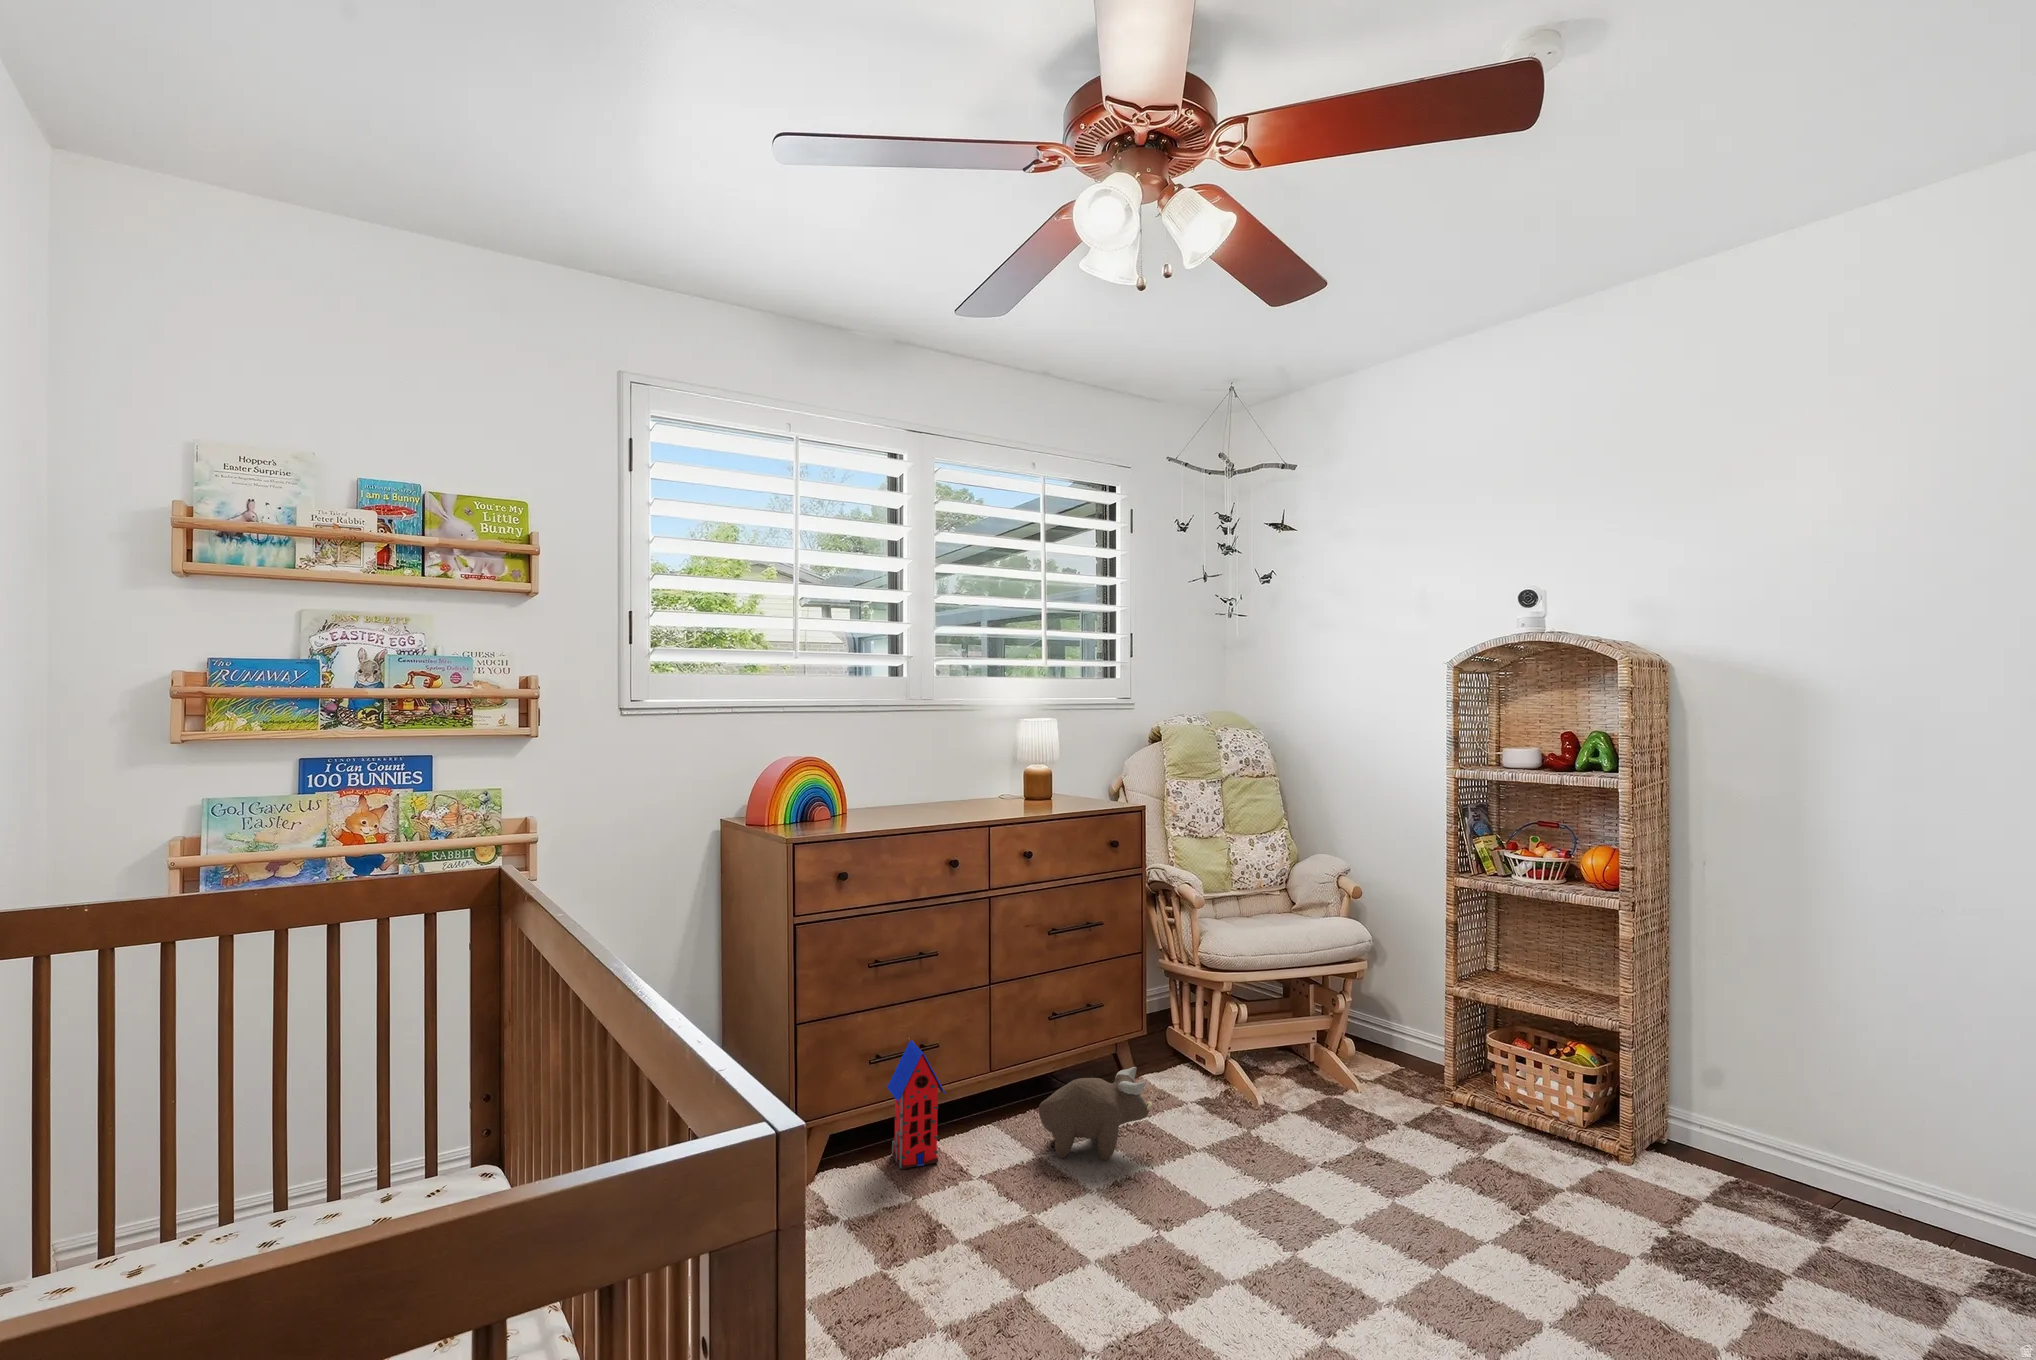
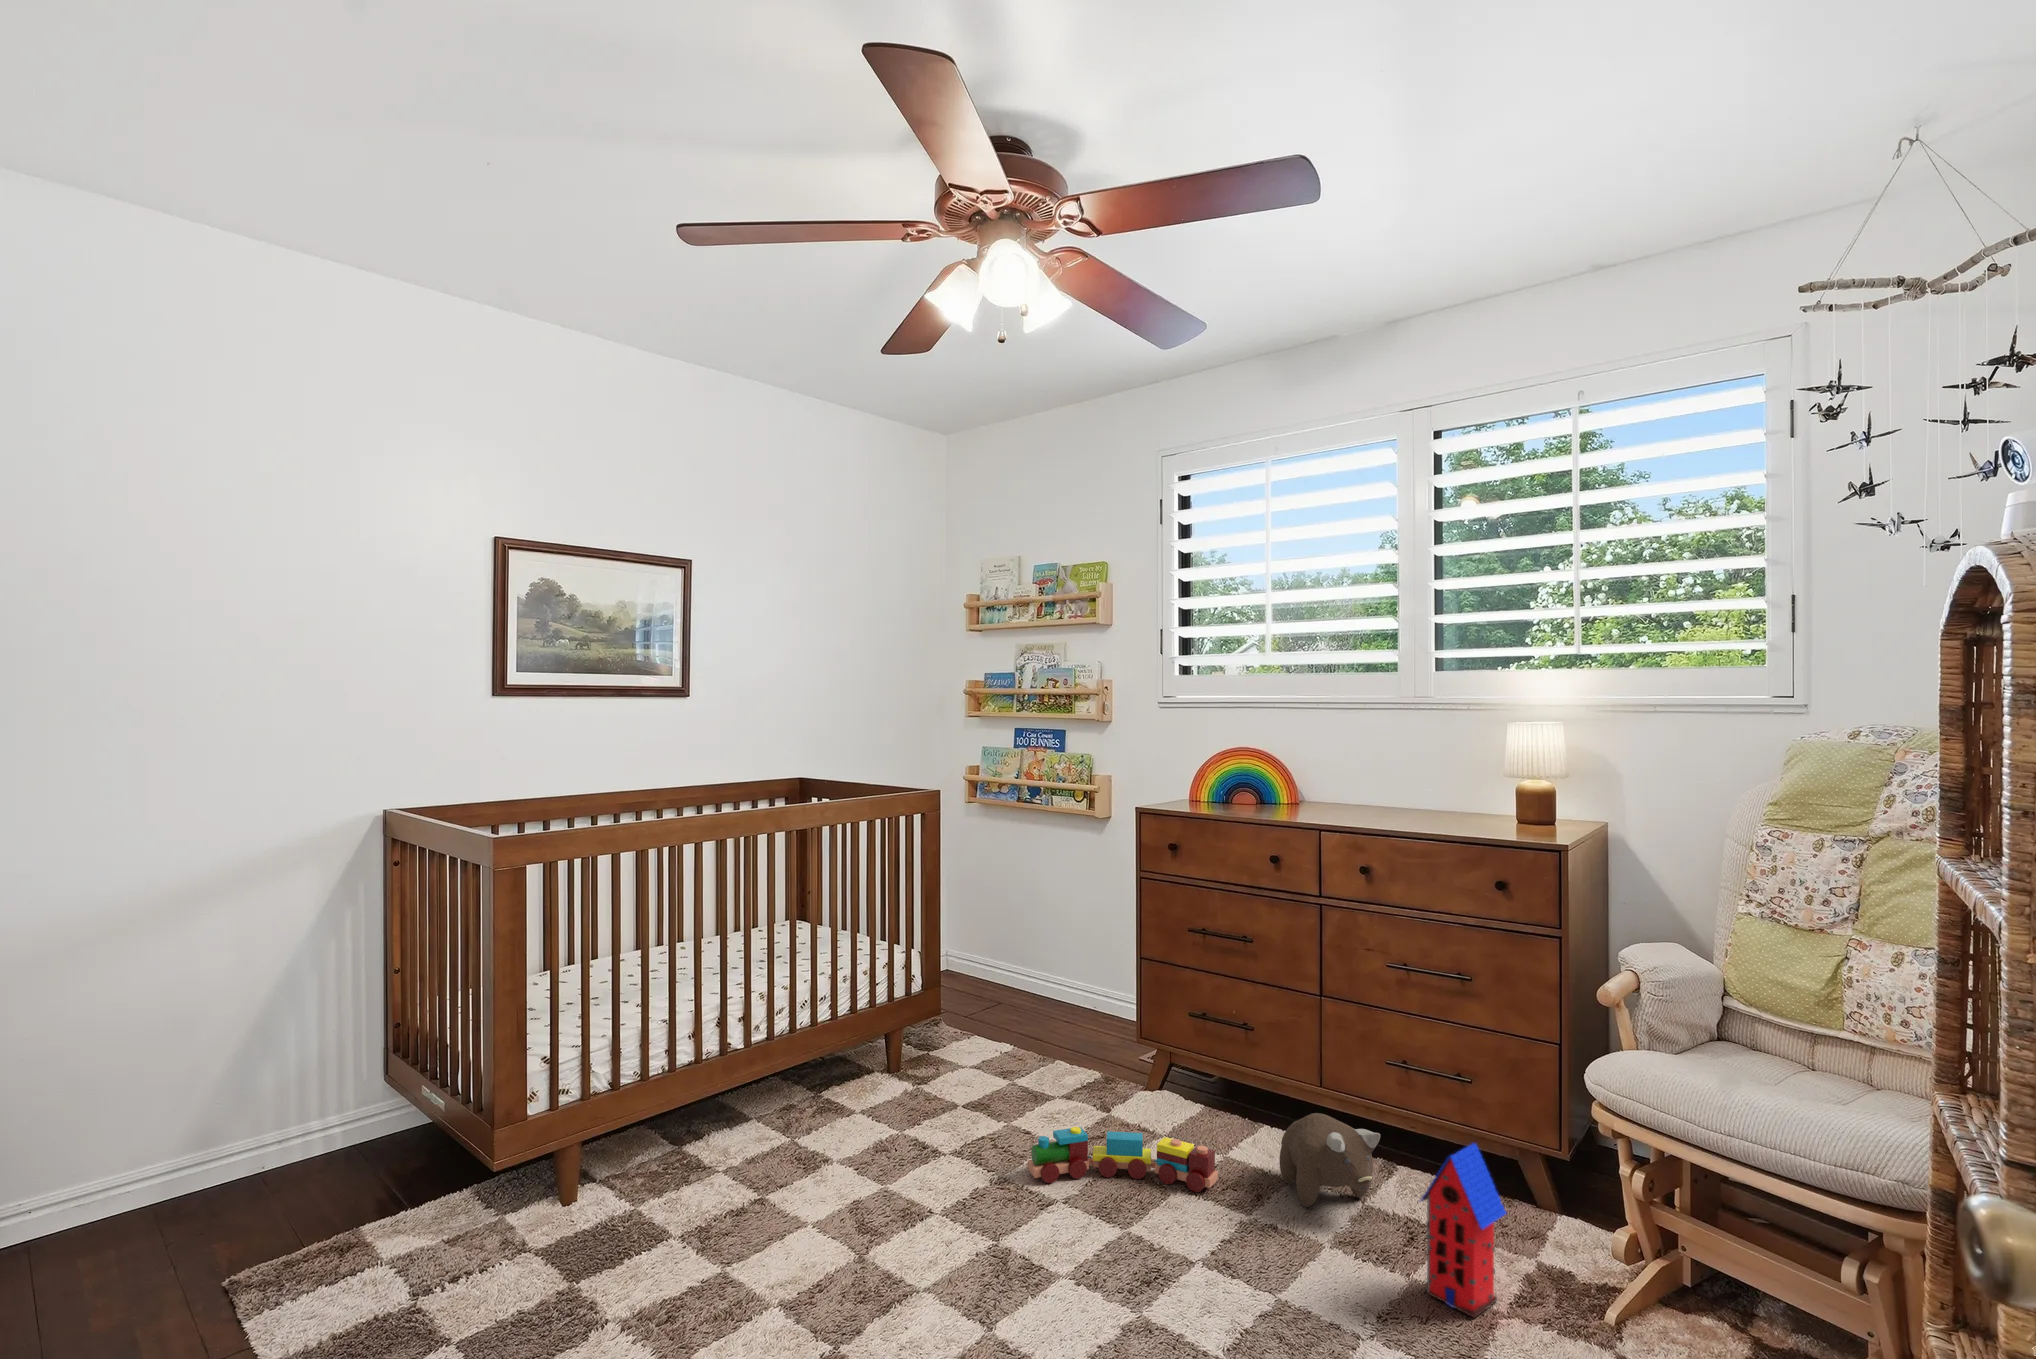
toy house: present [887,1041,945,1169] -> present [1420,1144,1507,1317]
toy train: none [966,1159,1065,1295] -> present [1028,1127,1218,1192]

